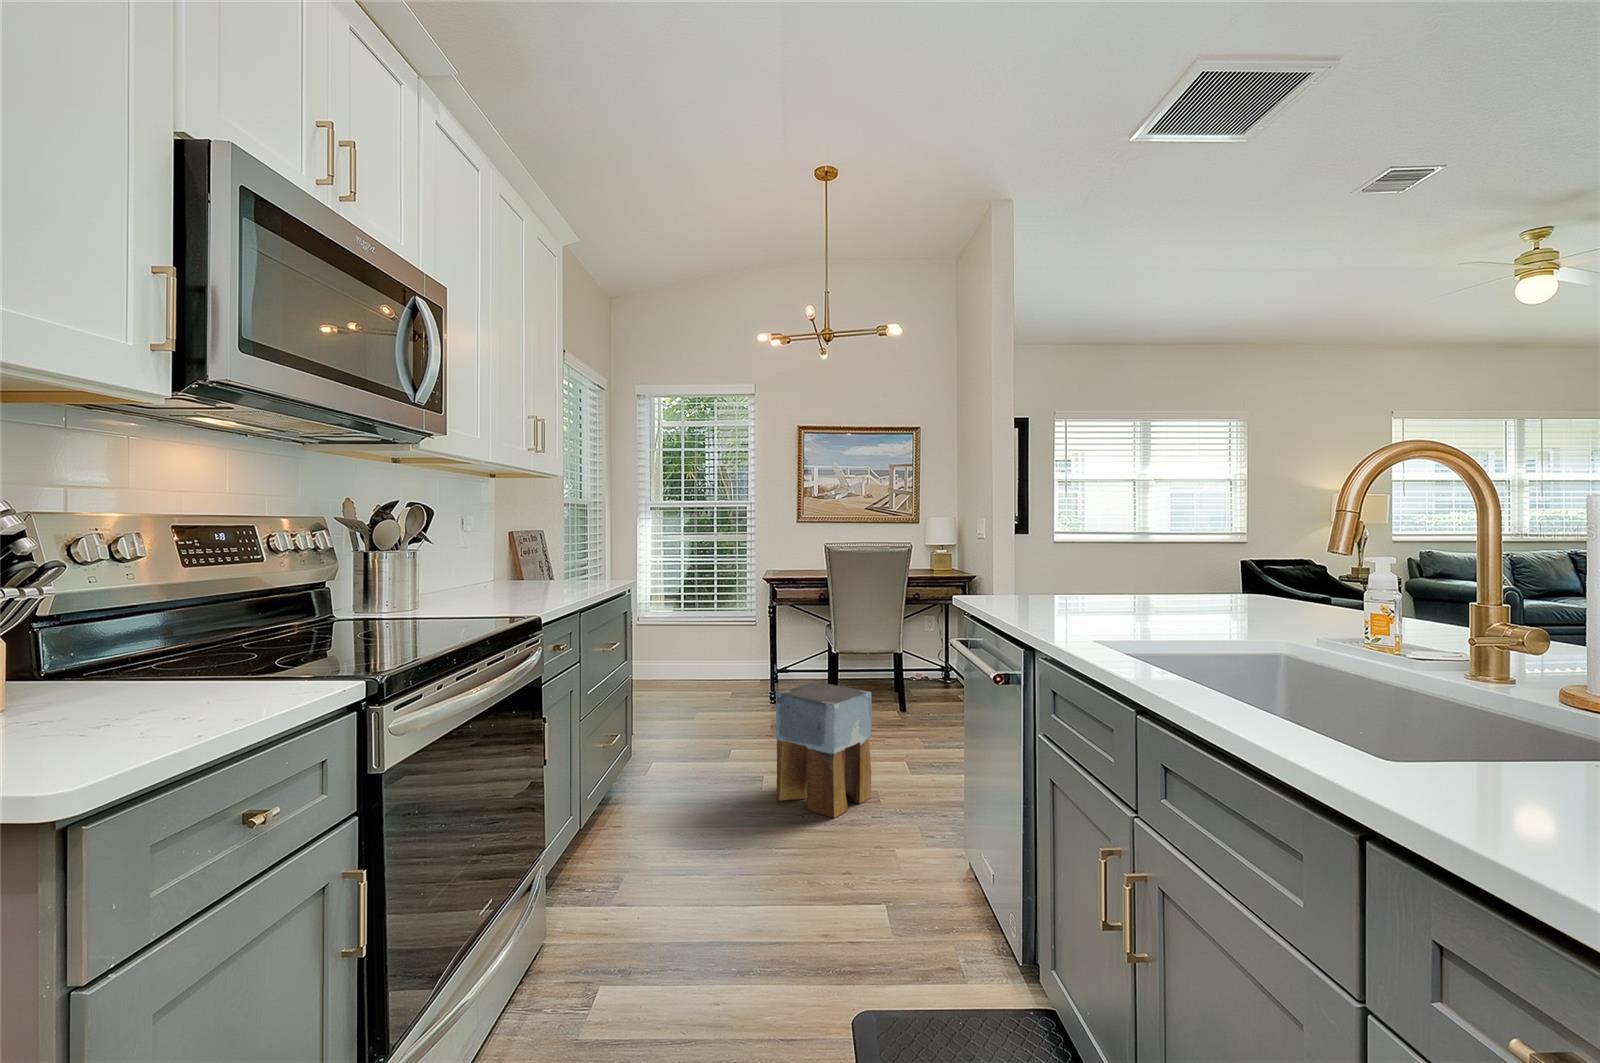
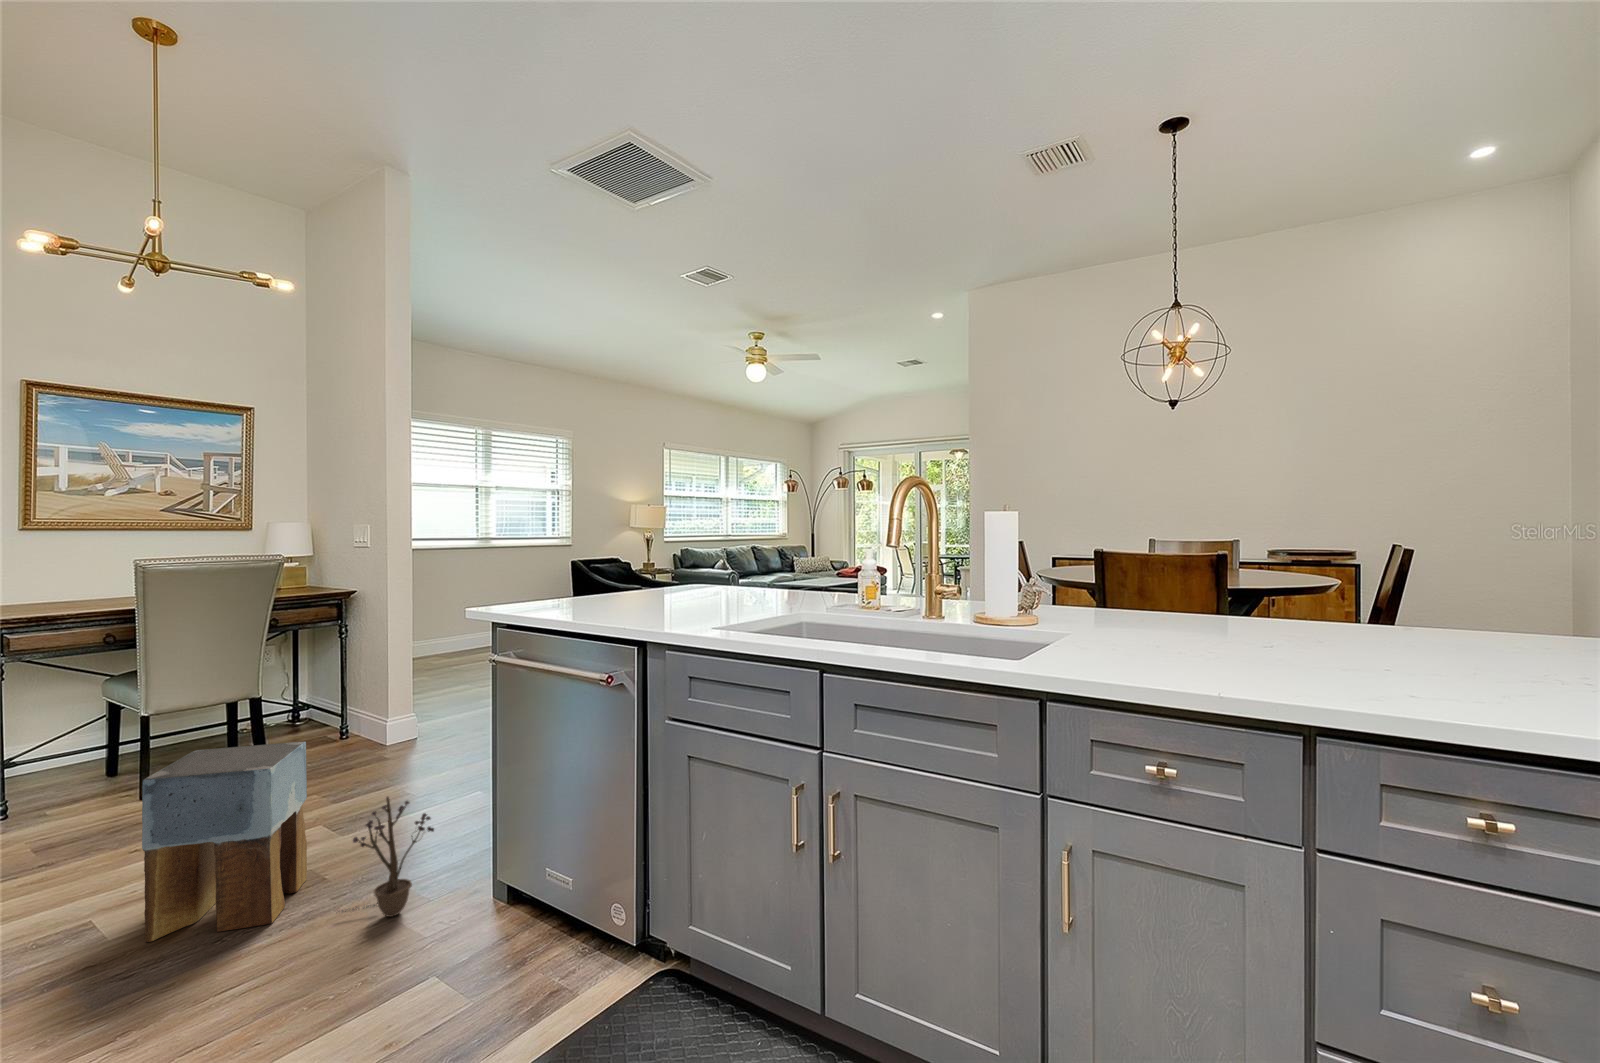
decorative plant: none [866,749,926,848] -> present [338,796,434,917]

